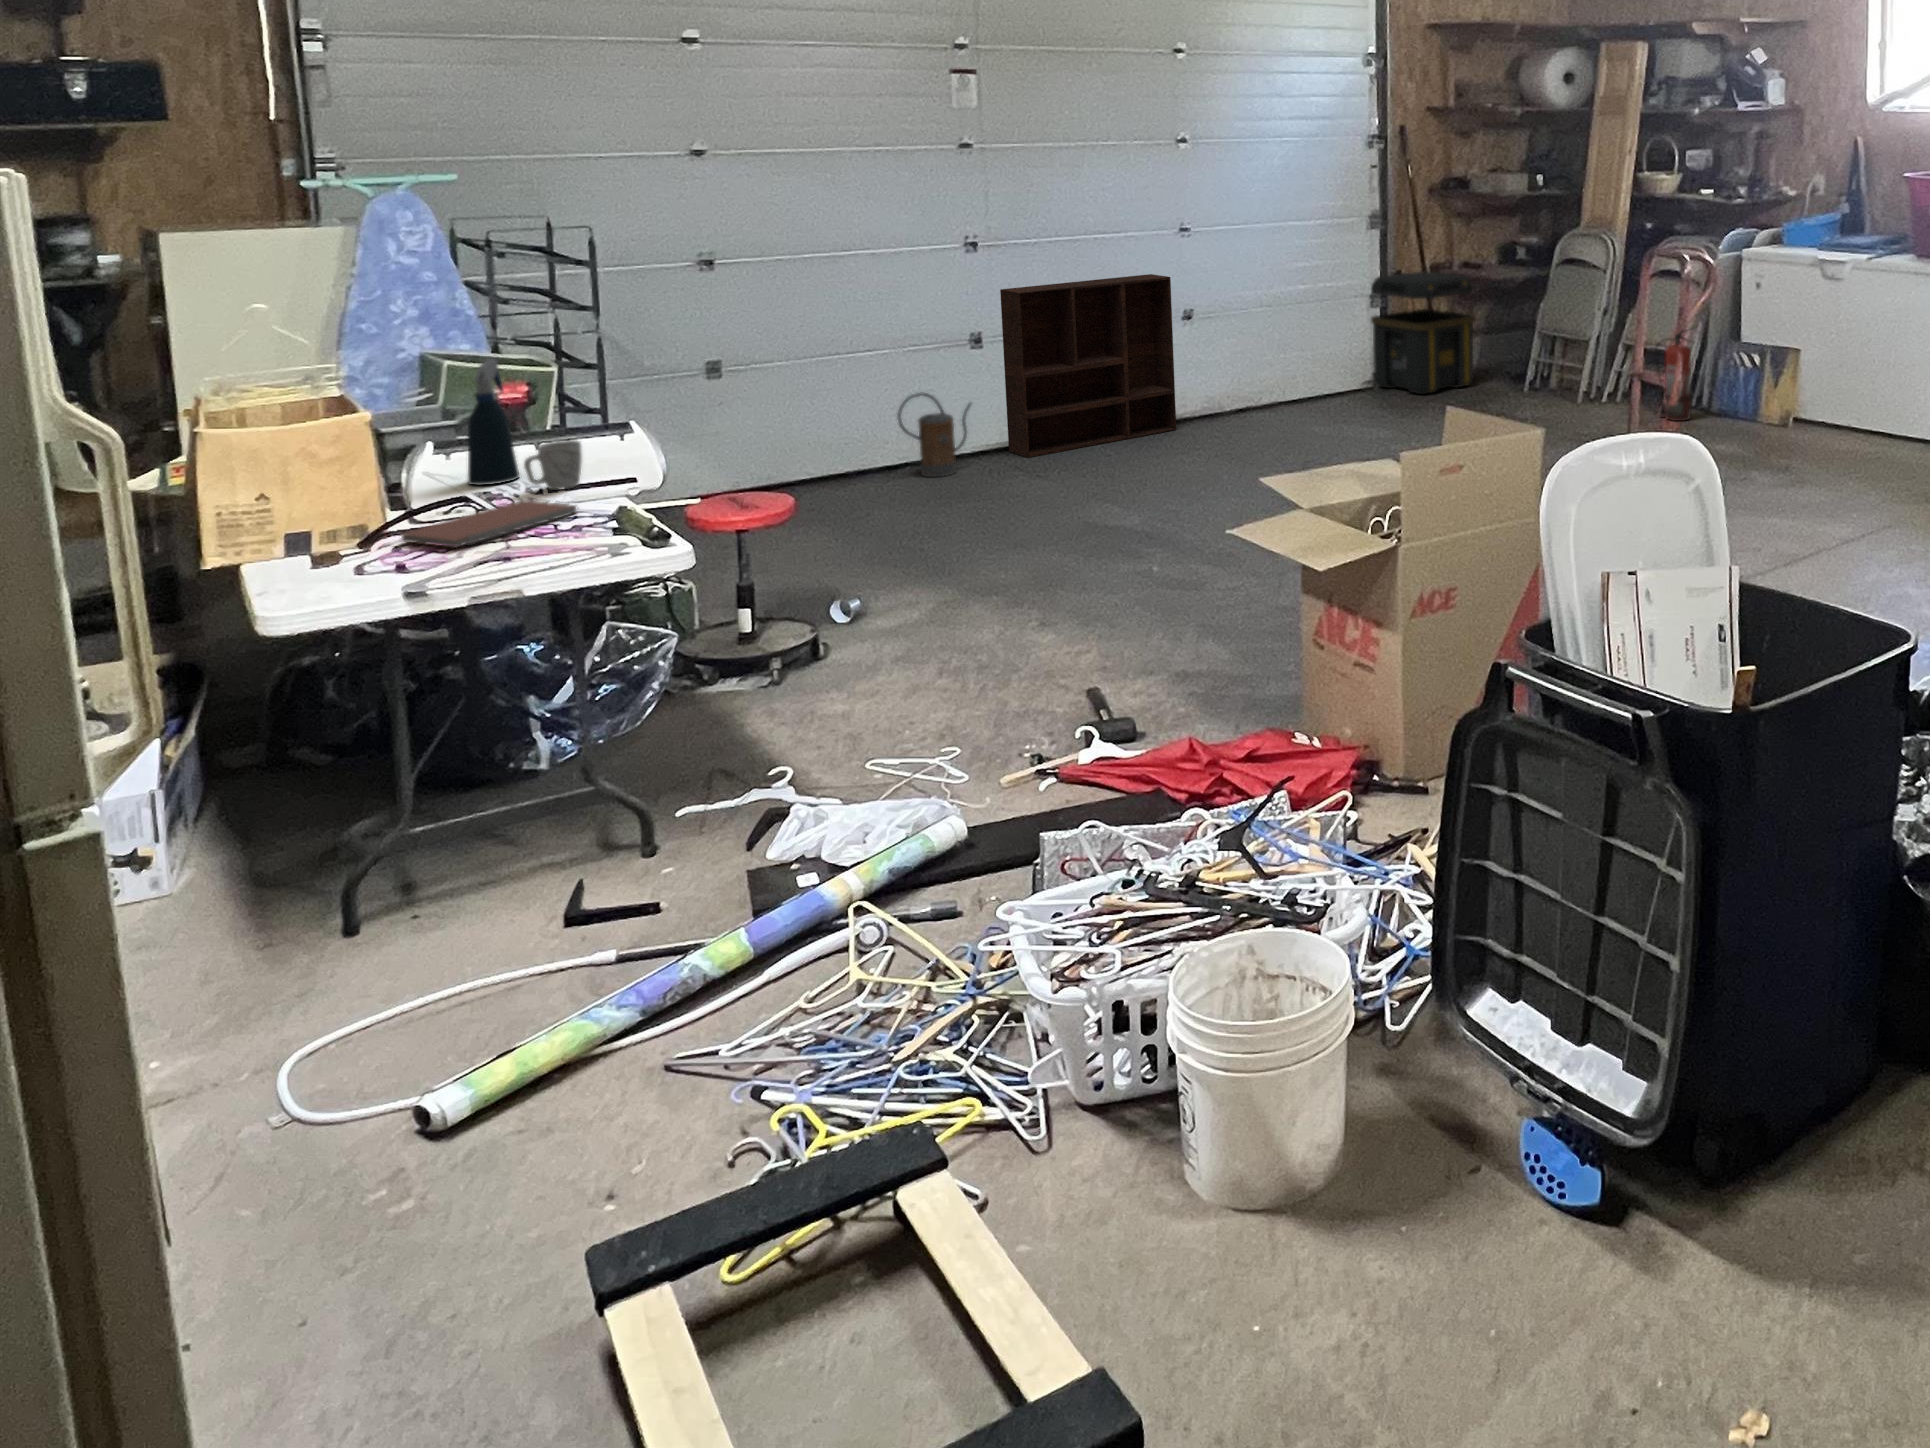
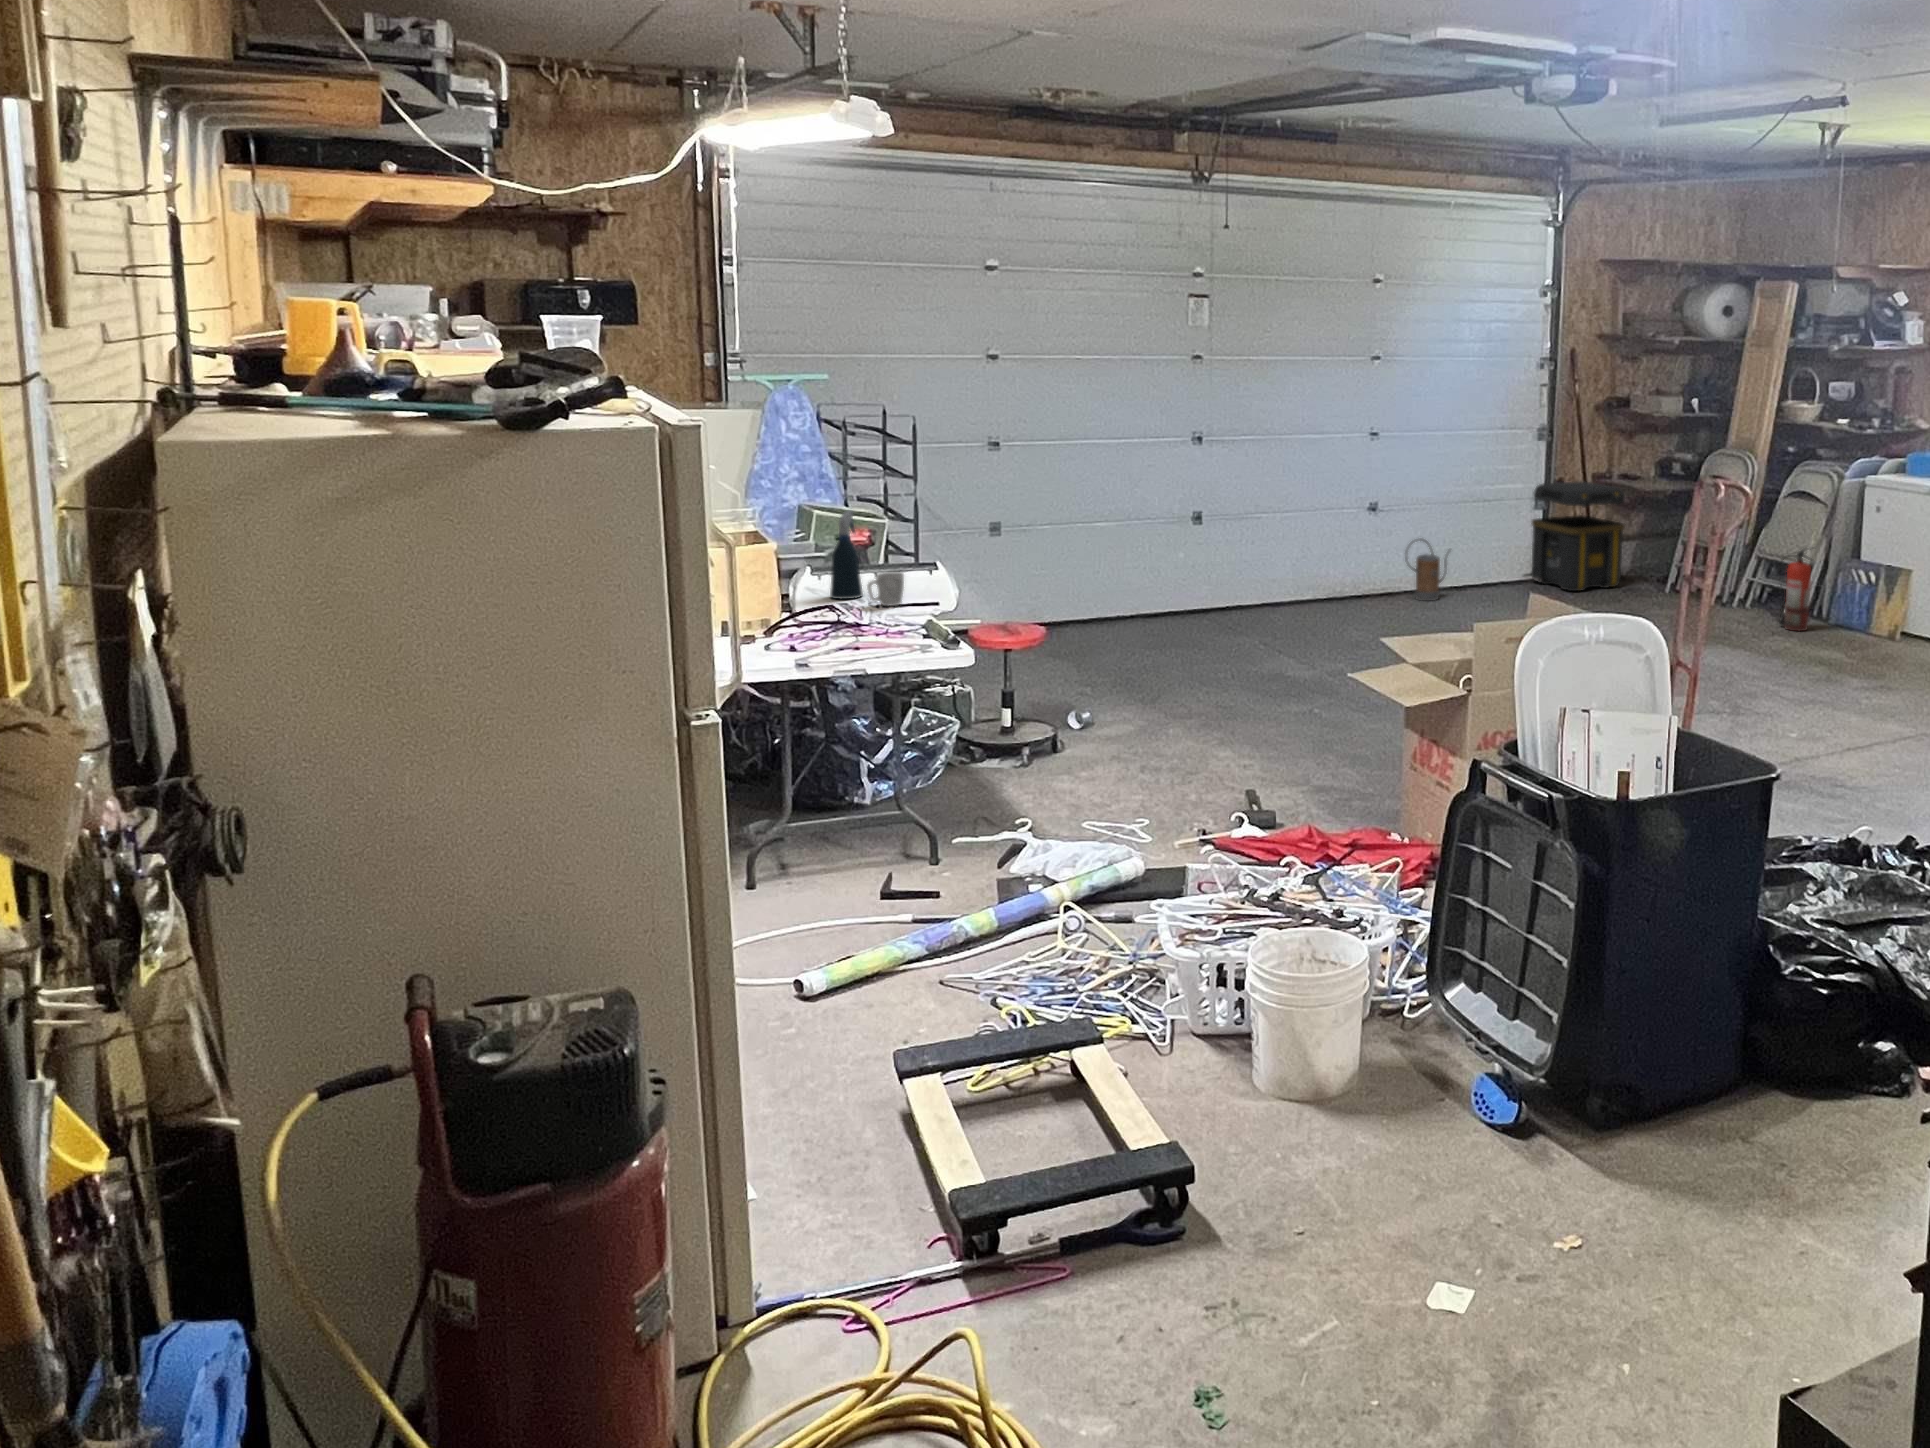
shelving unit: present [1000,274,1176,458] -> none [1215,471,1355,619]
watering can: present [898,393,971,477] -> present [1405,539,1450,601]
notebook: present [401,500,576,547] -> none [791,611,901,638]

